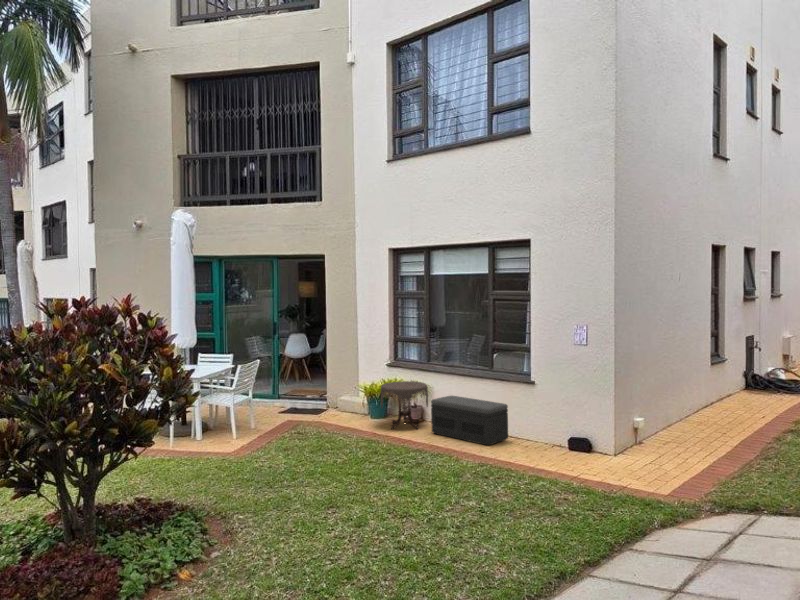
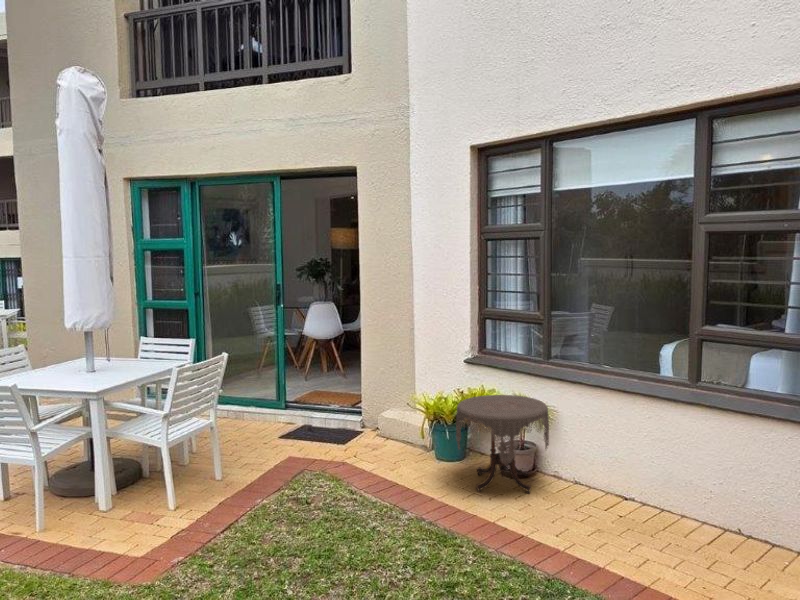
storage bench: present [431,396,508,445] -> none [562,430,743,561]

